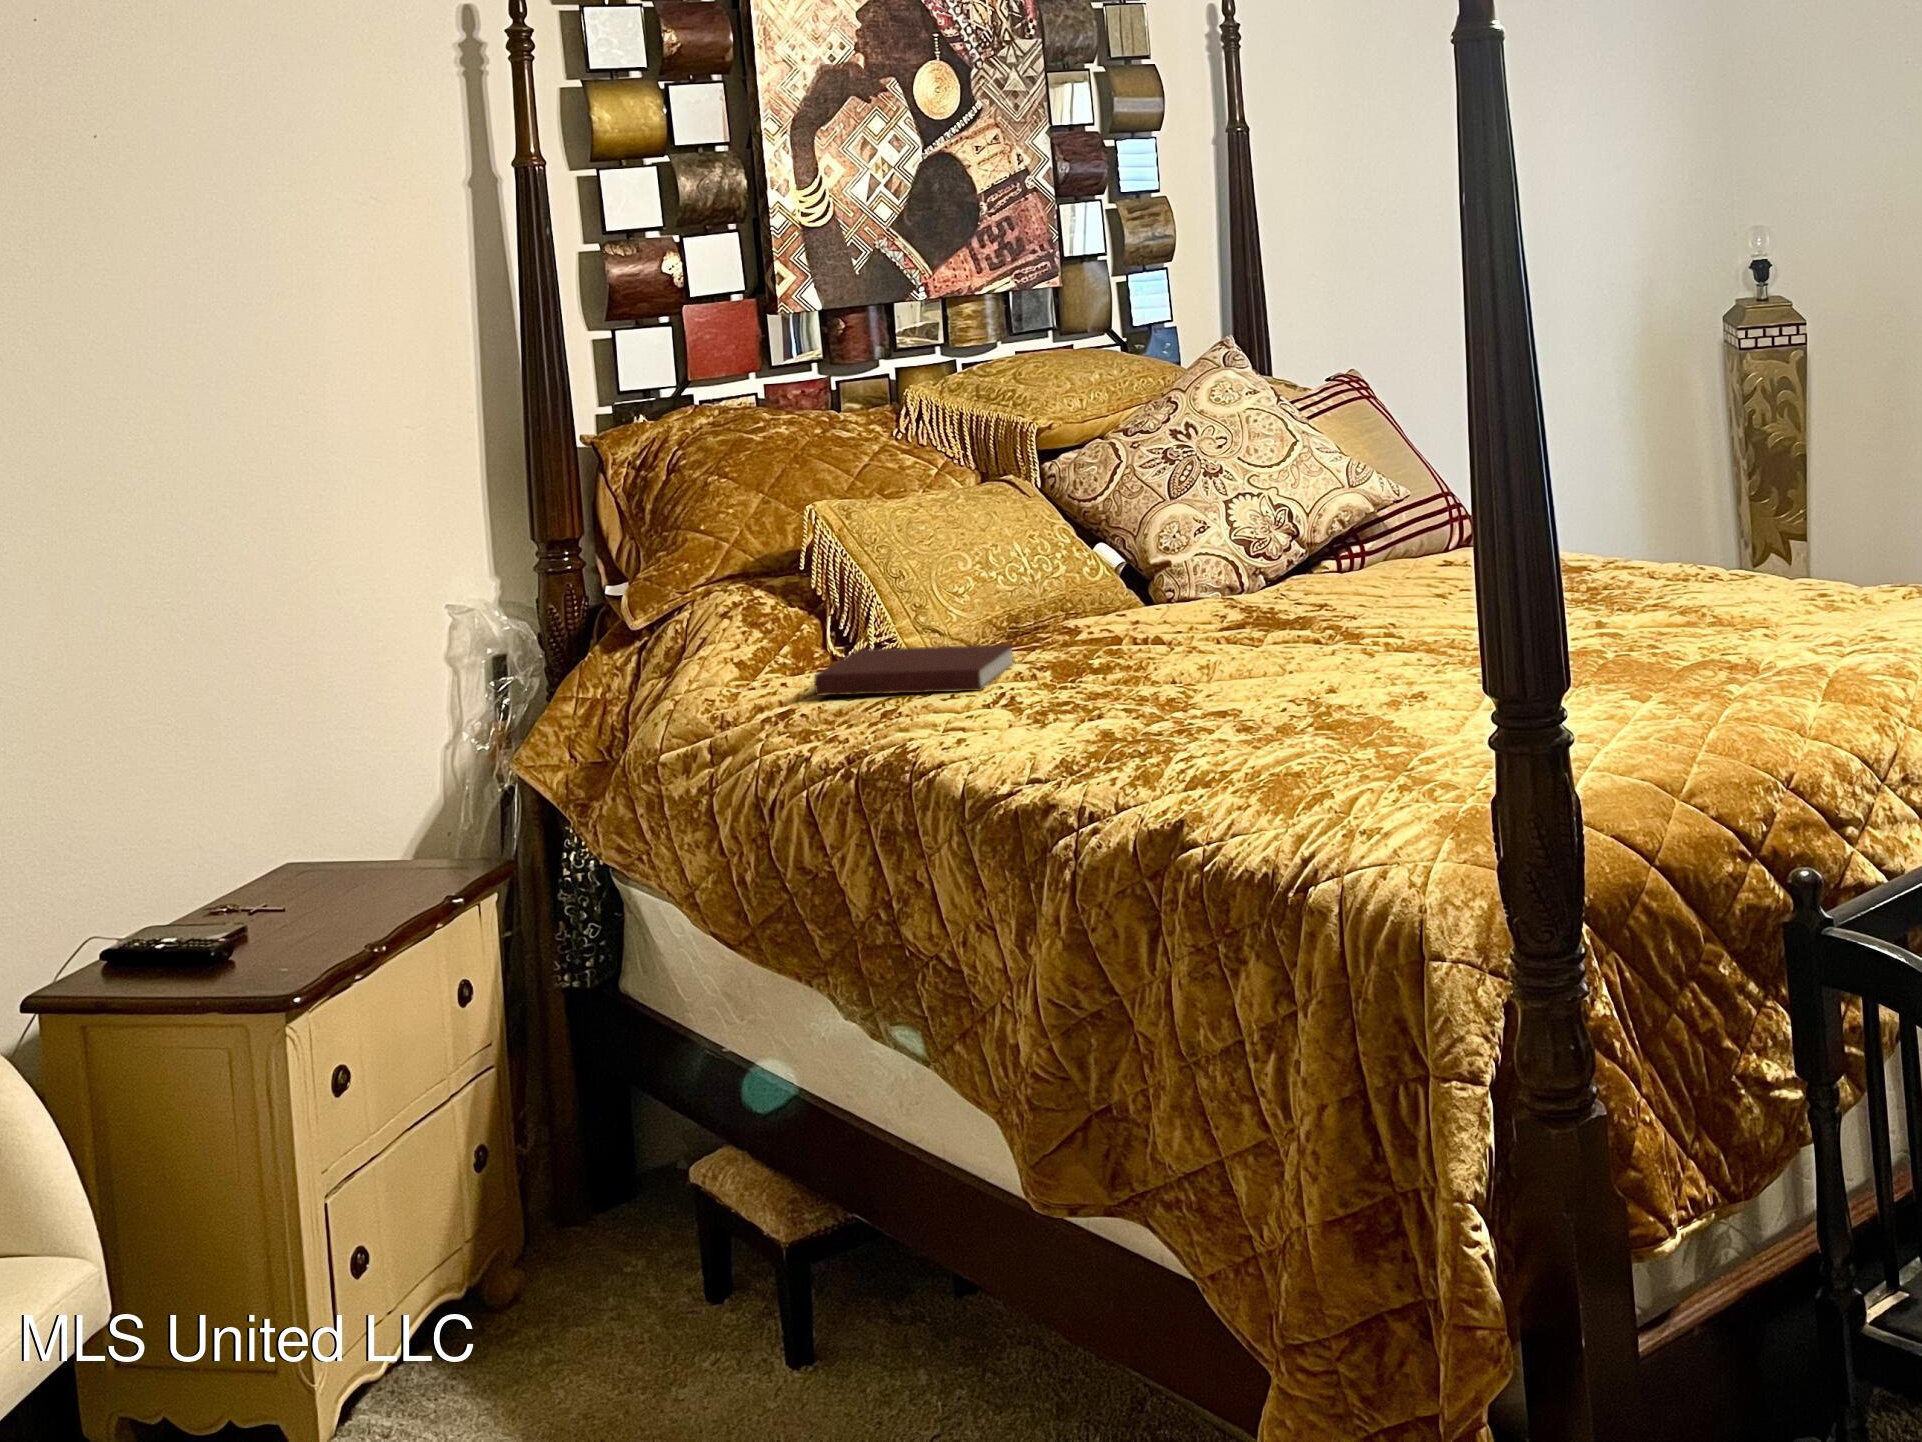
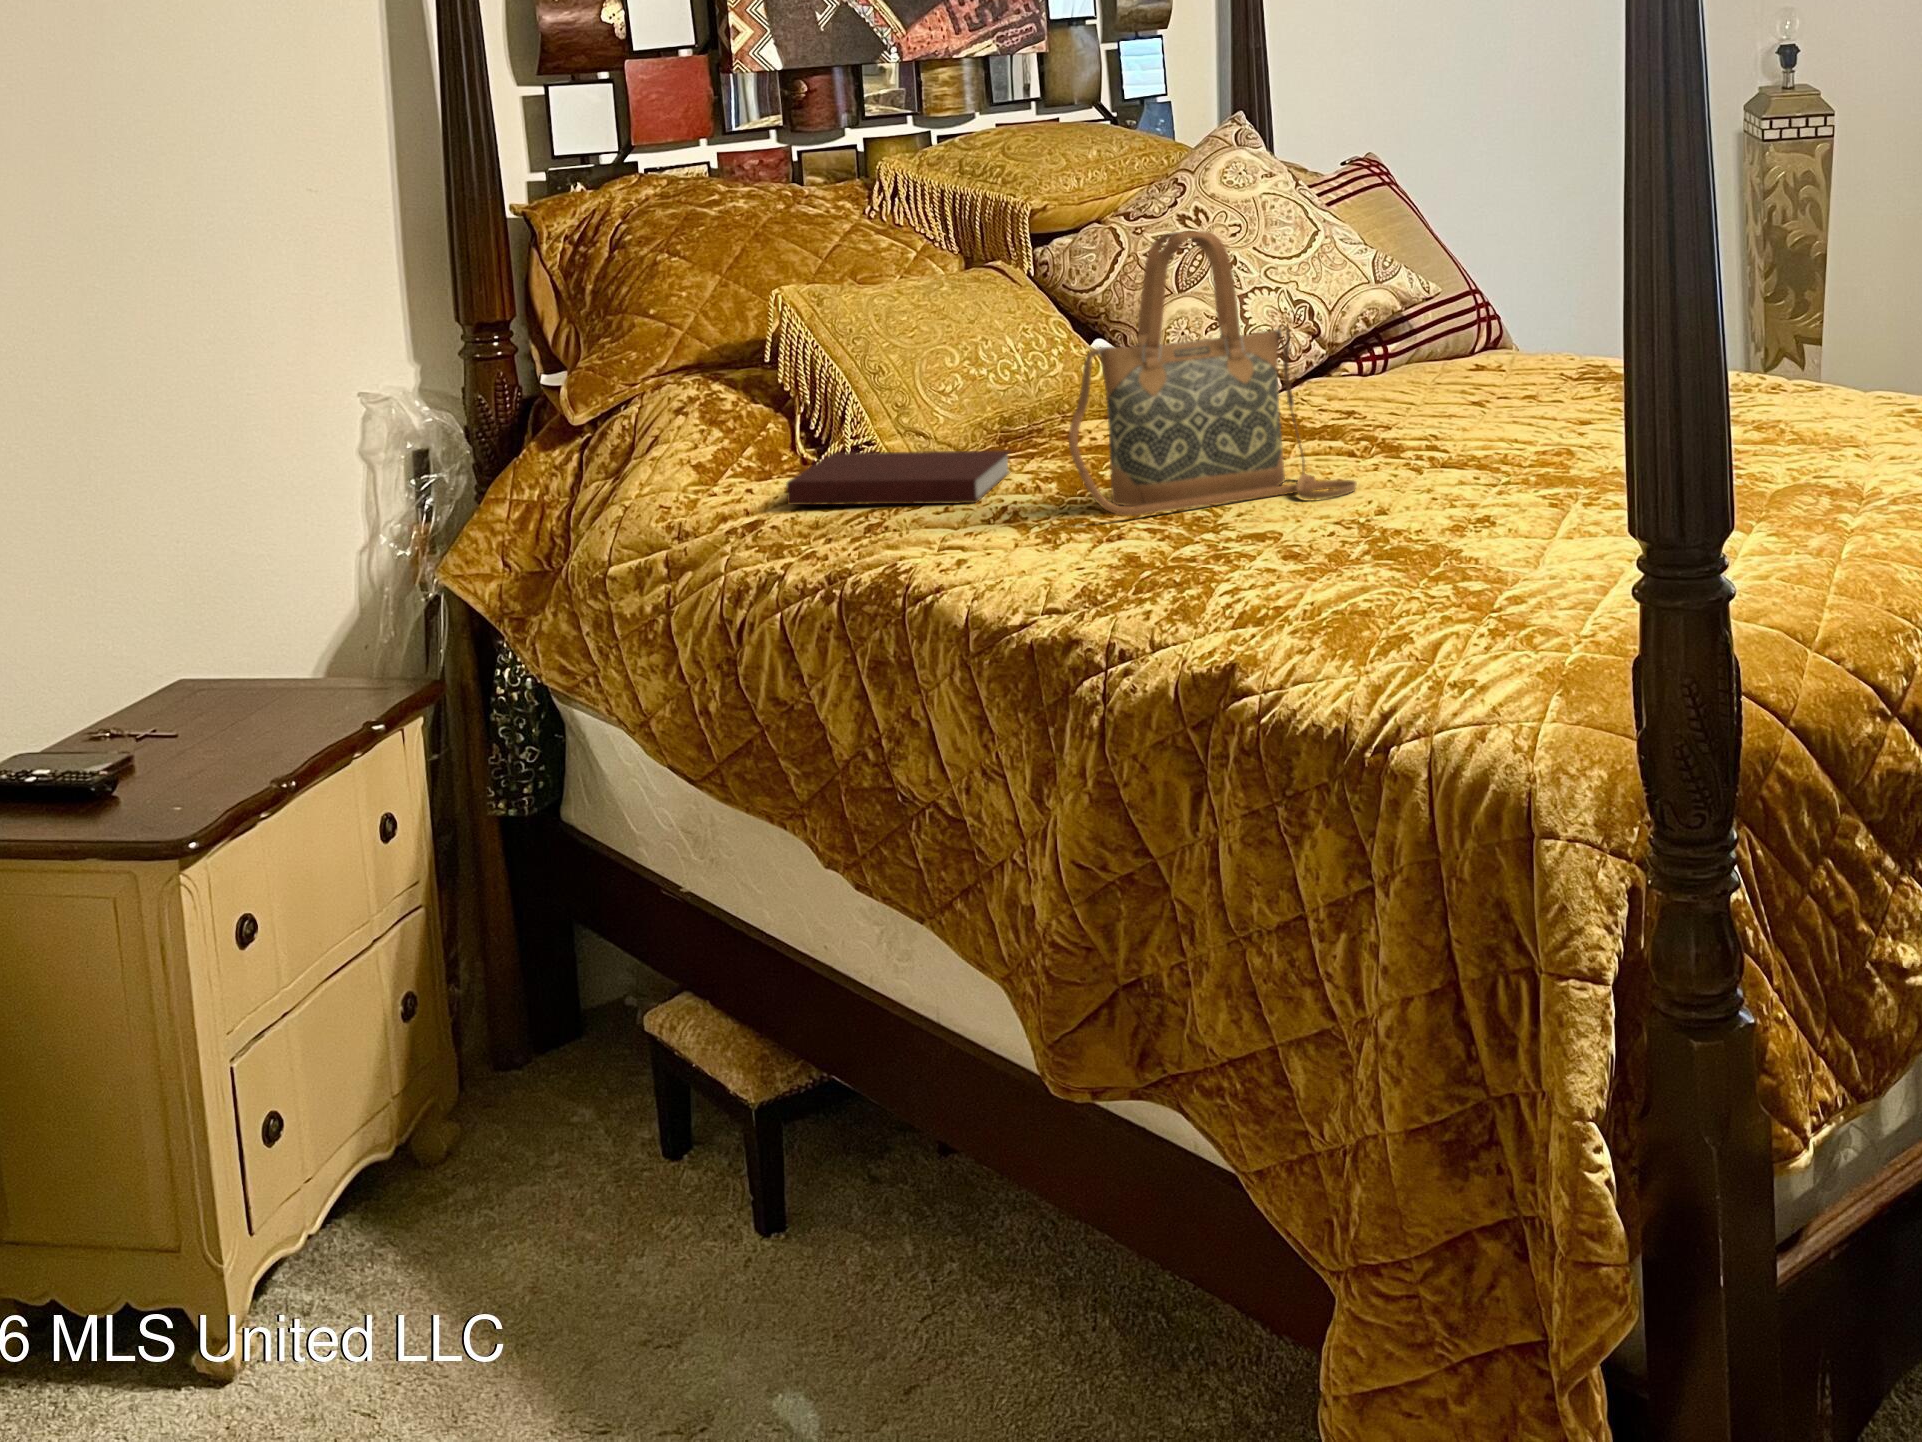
handbag: none [1057,445,1314,698] -> present [1069,231,1356,516]

